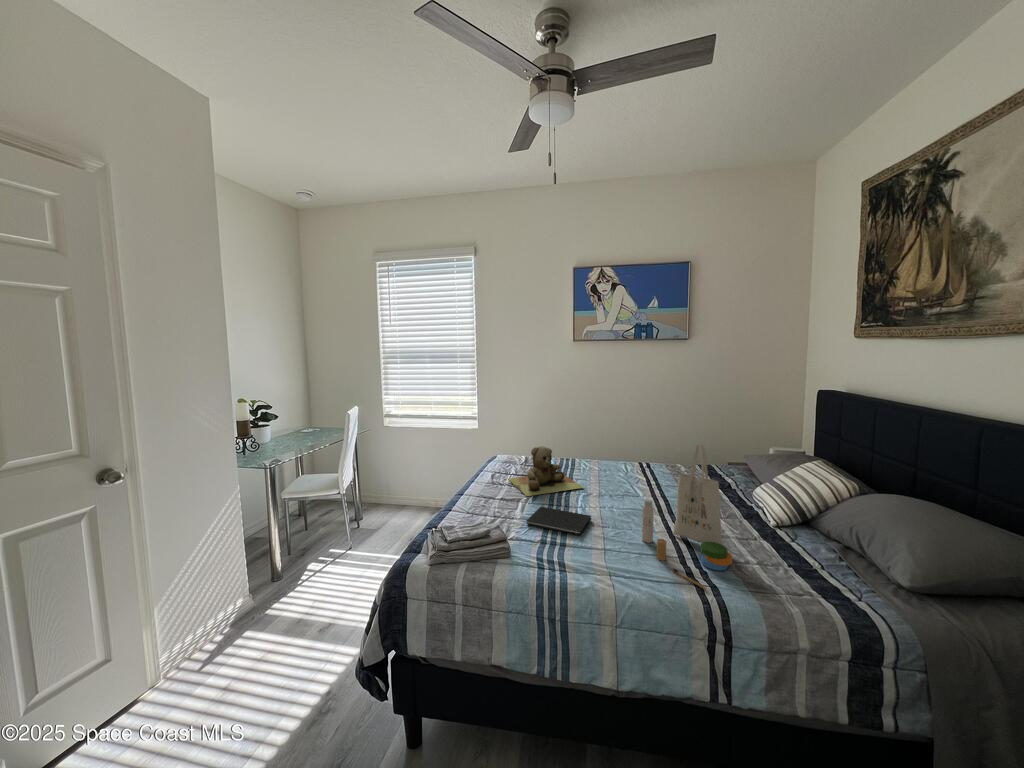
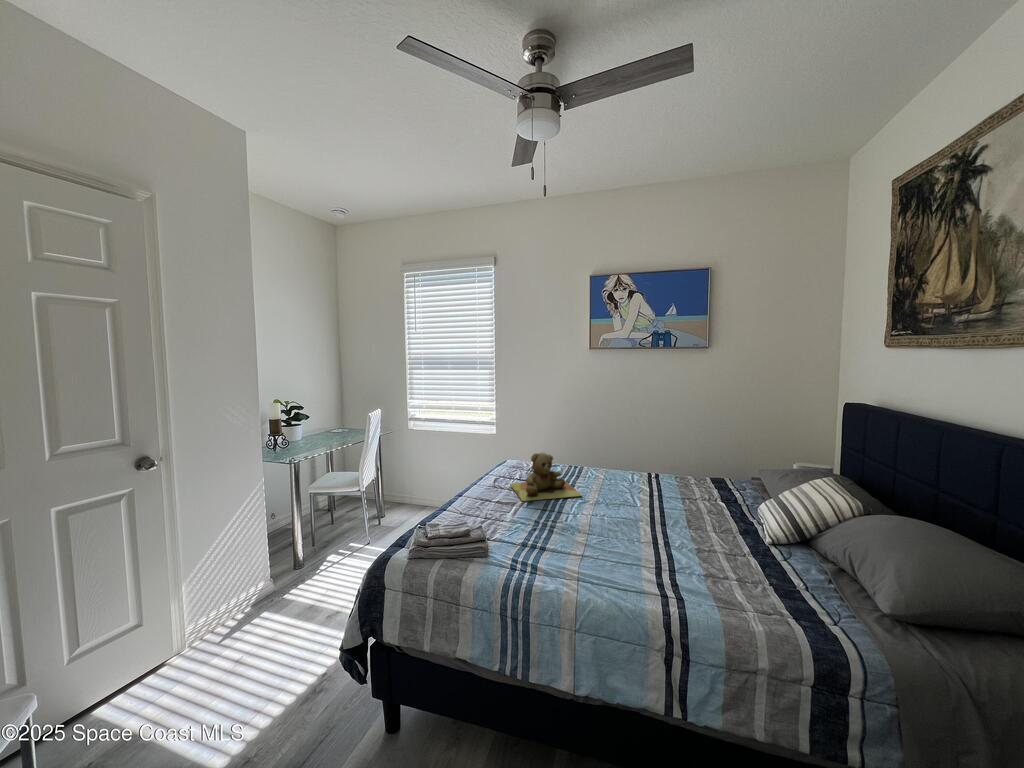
tote bag: present [642,444,733,590] -> none [623,455,707,601]
notebook: present [527,507,591,535] -> none [513,512,579,541]

